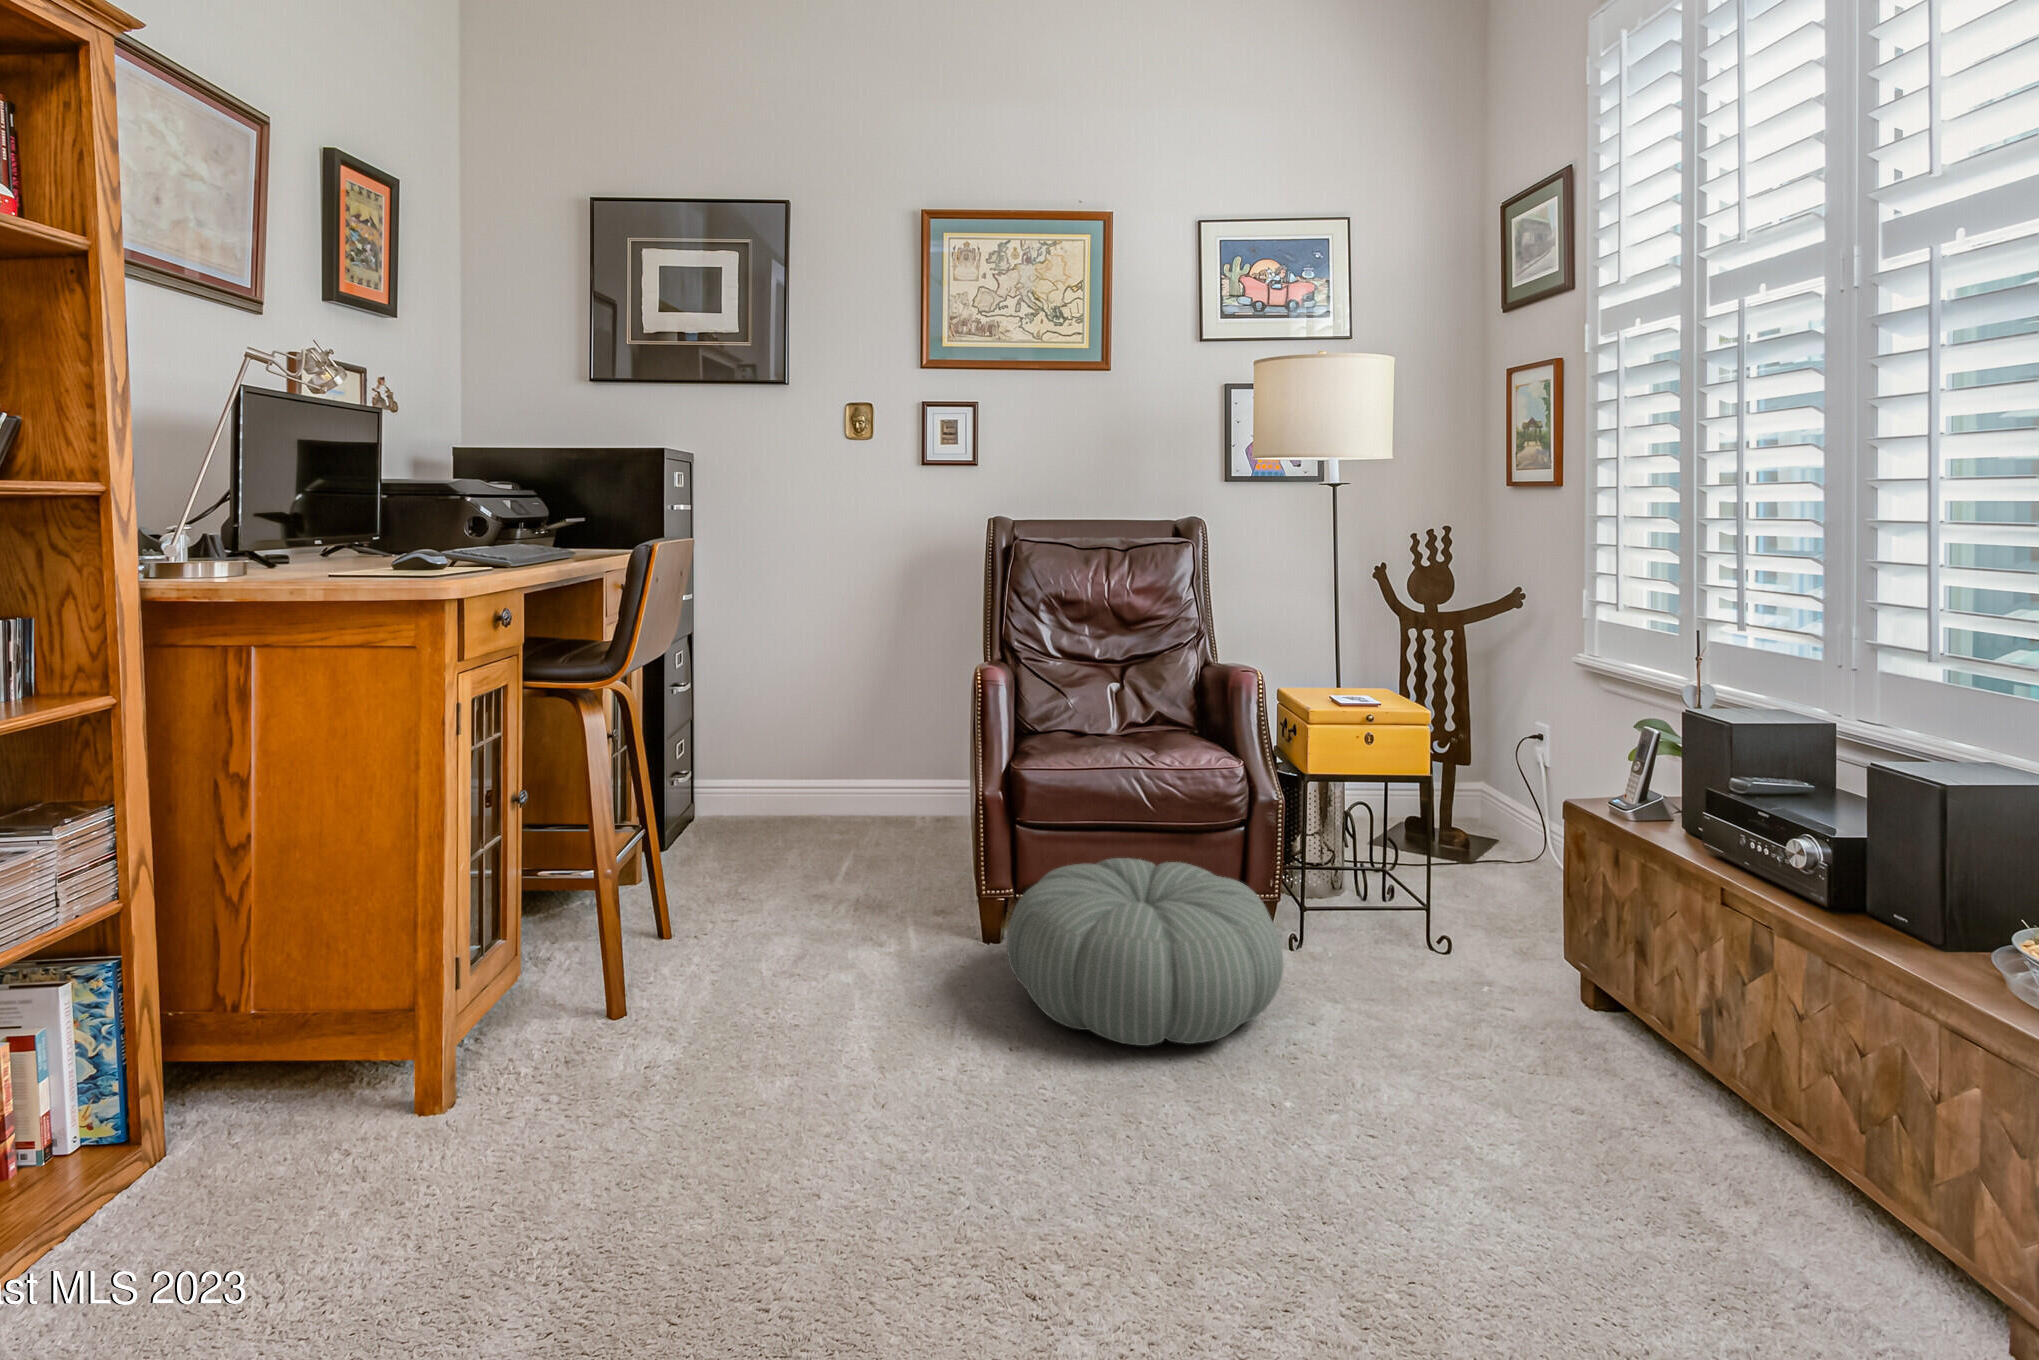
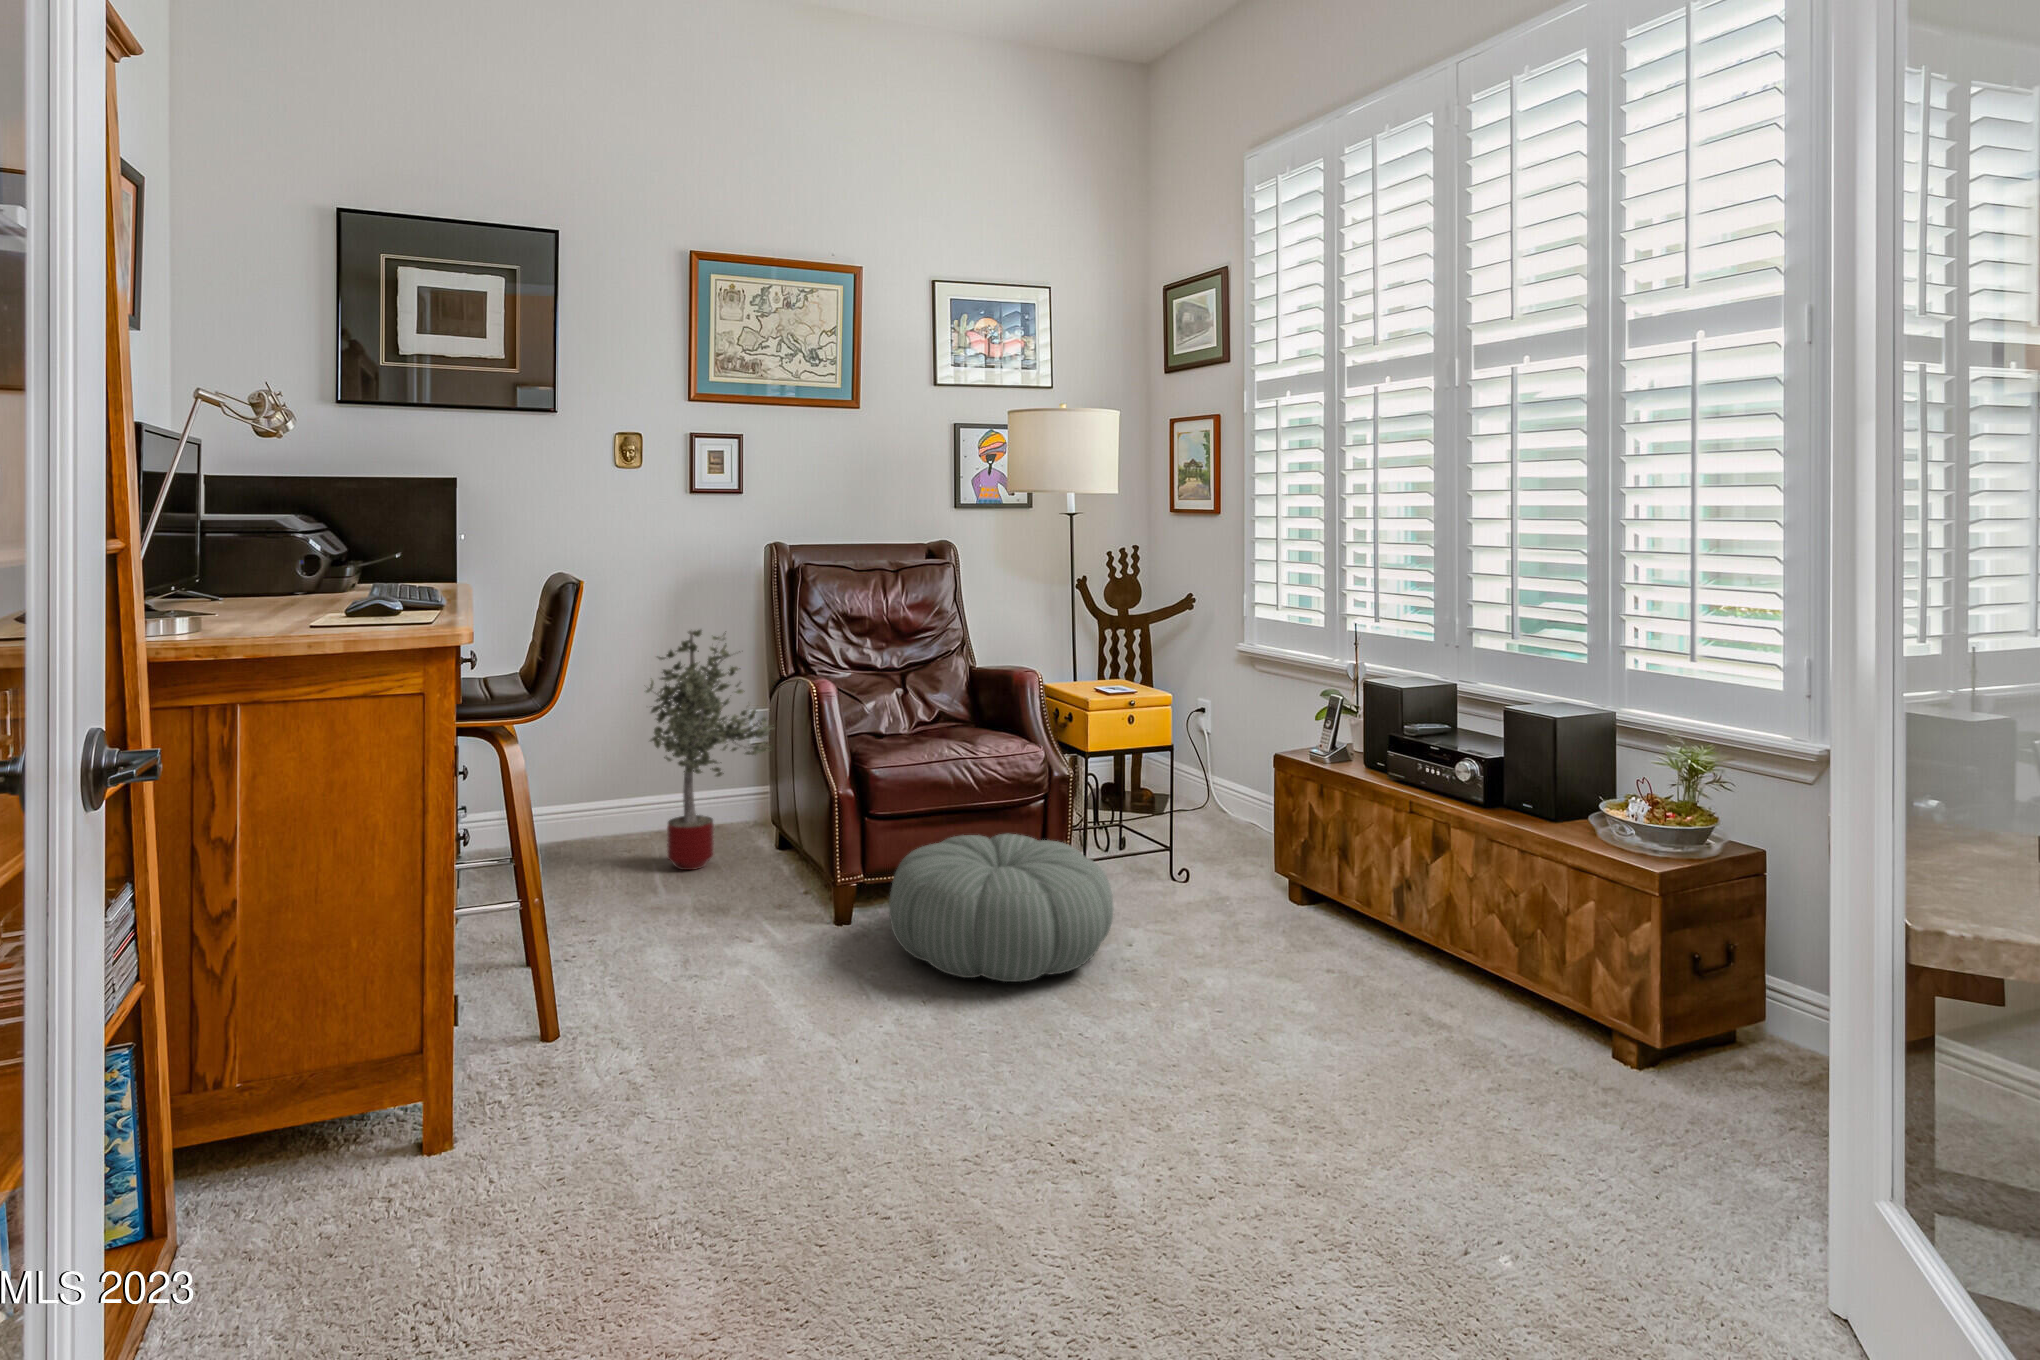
potted tree: none [836,606,972,860] -> present [646,630,772,870]

